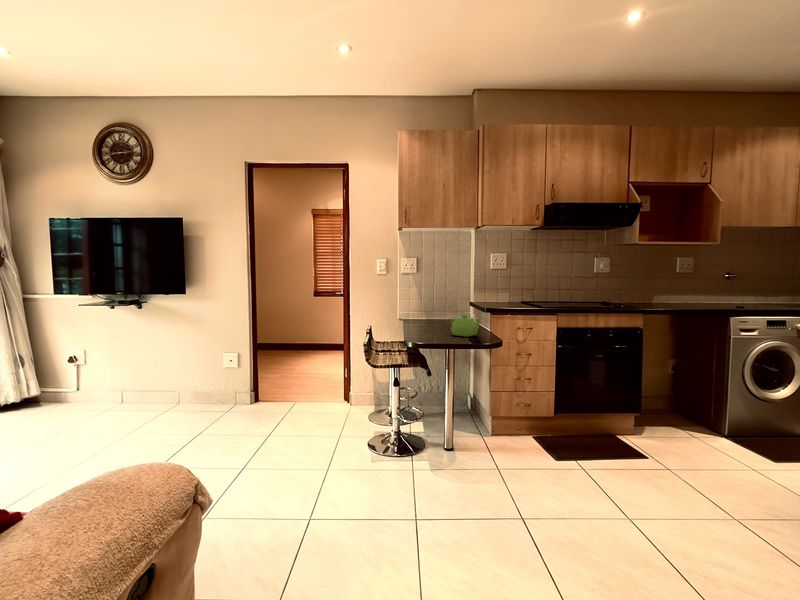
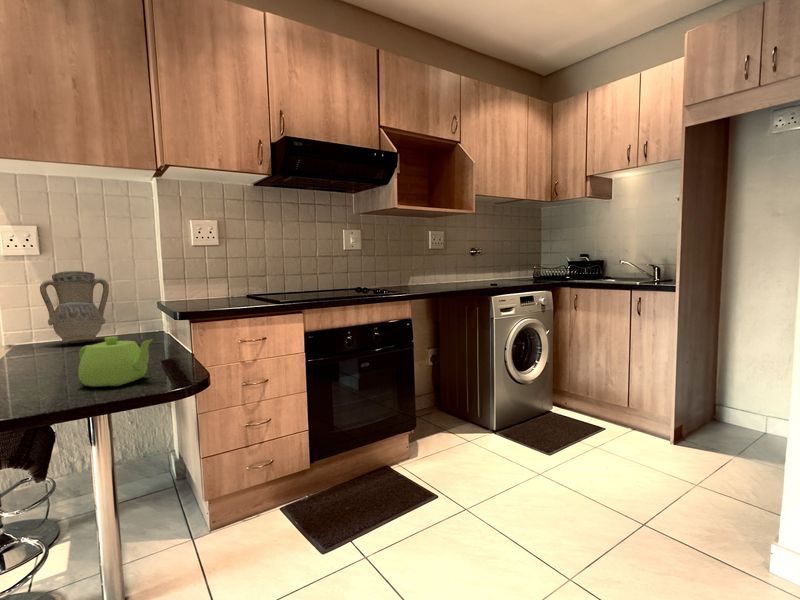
vase: none [419,282,448,320] -> present [40,271,109,343]

